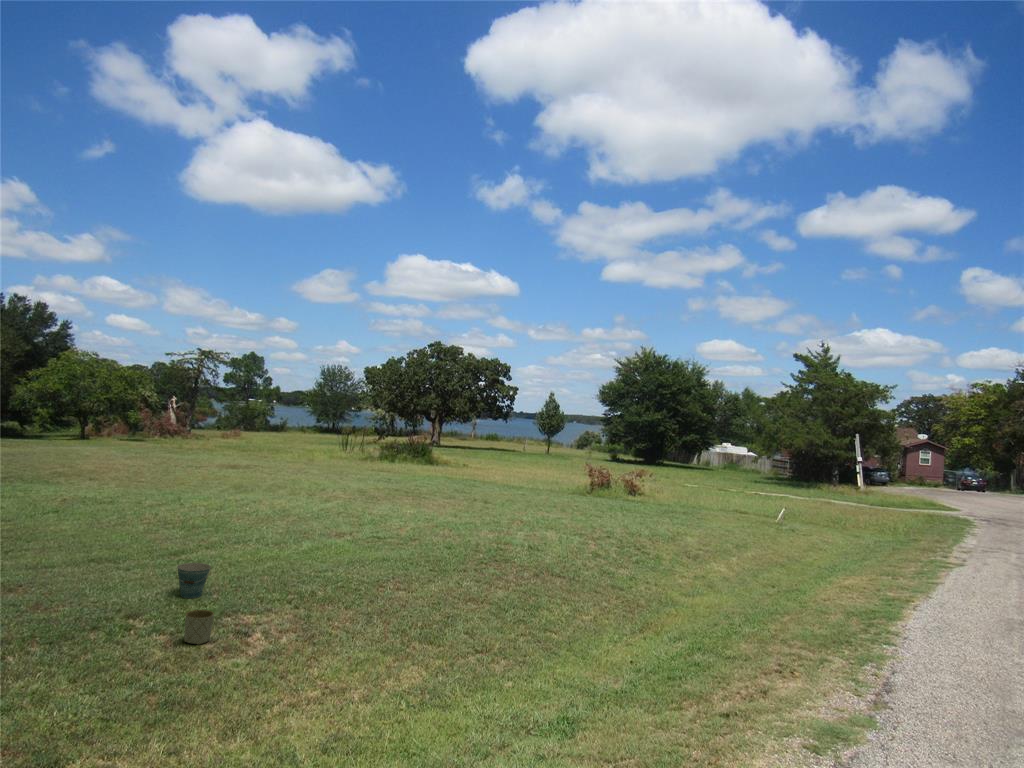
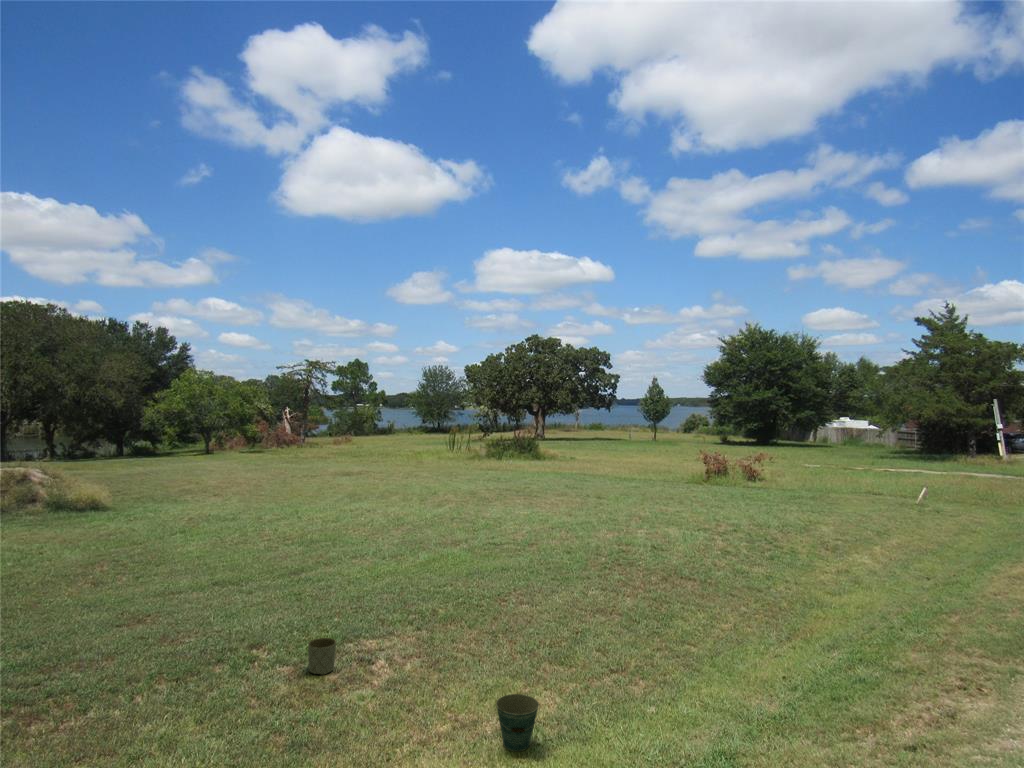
bucket: present [177,563,211,598] -> present [496,694,539,751]

